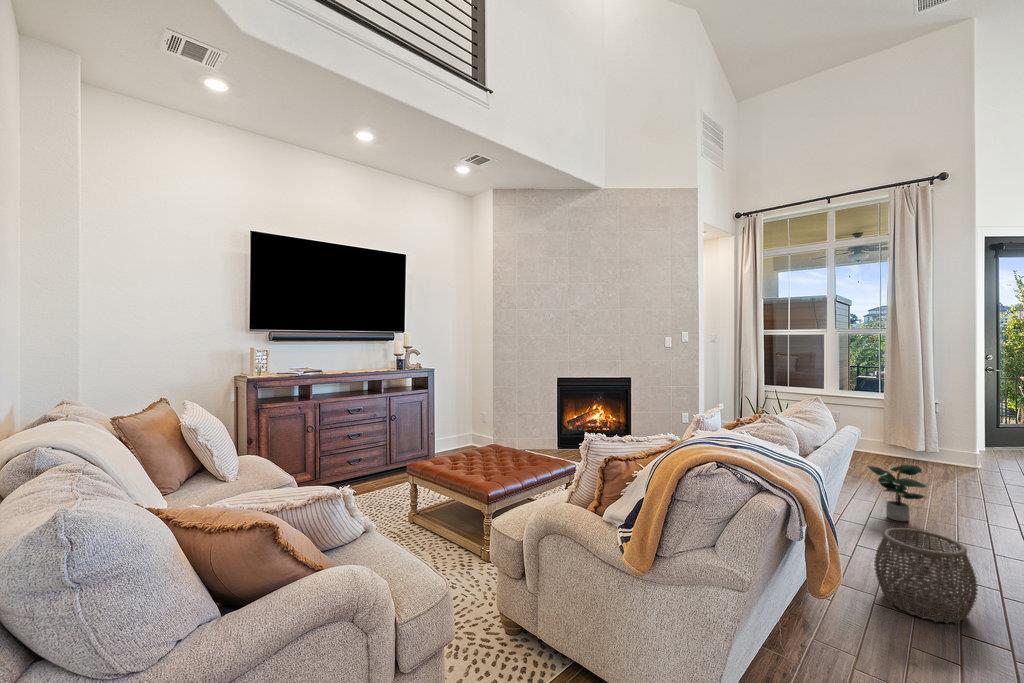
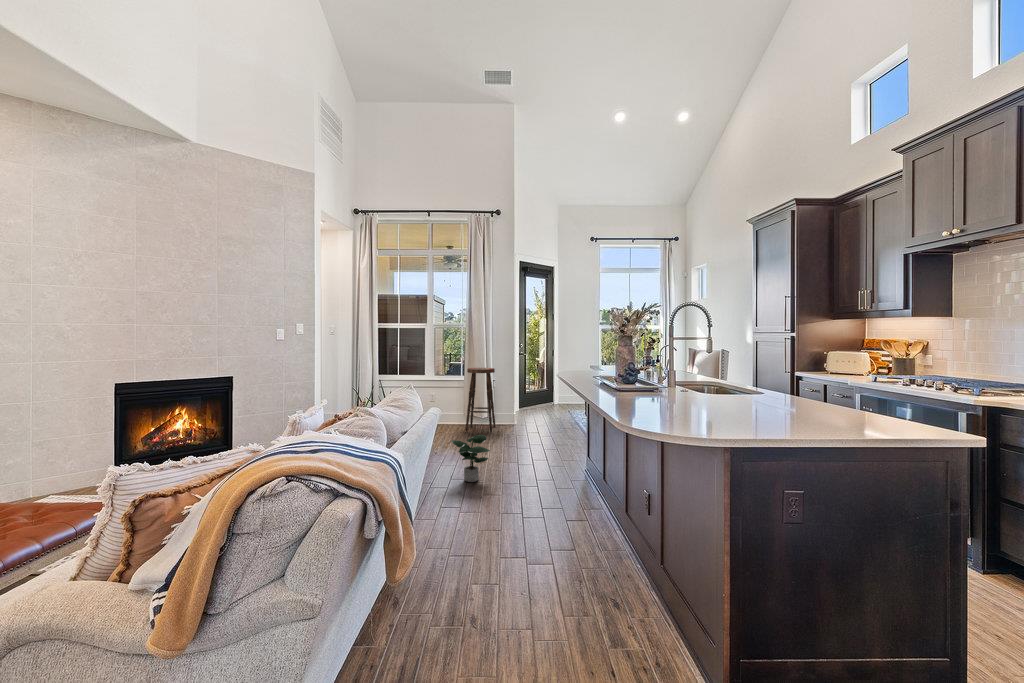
bar stool: none [883,382,931,466] -> present [465,368,495,432]
woven basket: present [874,528,978,623] -> none [450,490,514,563]

